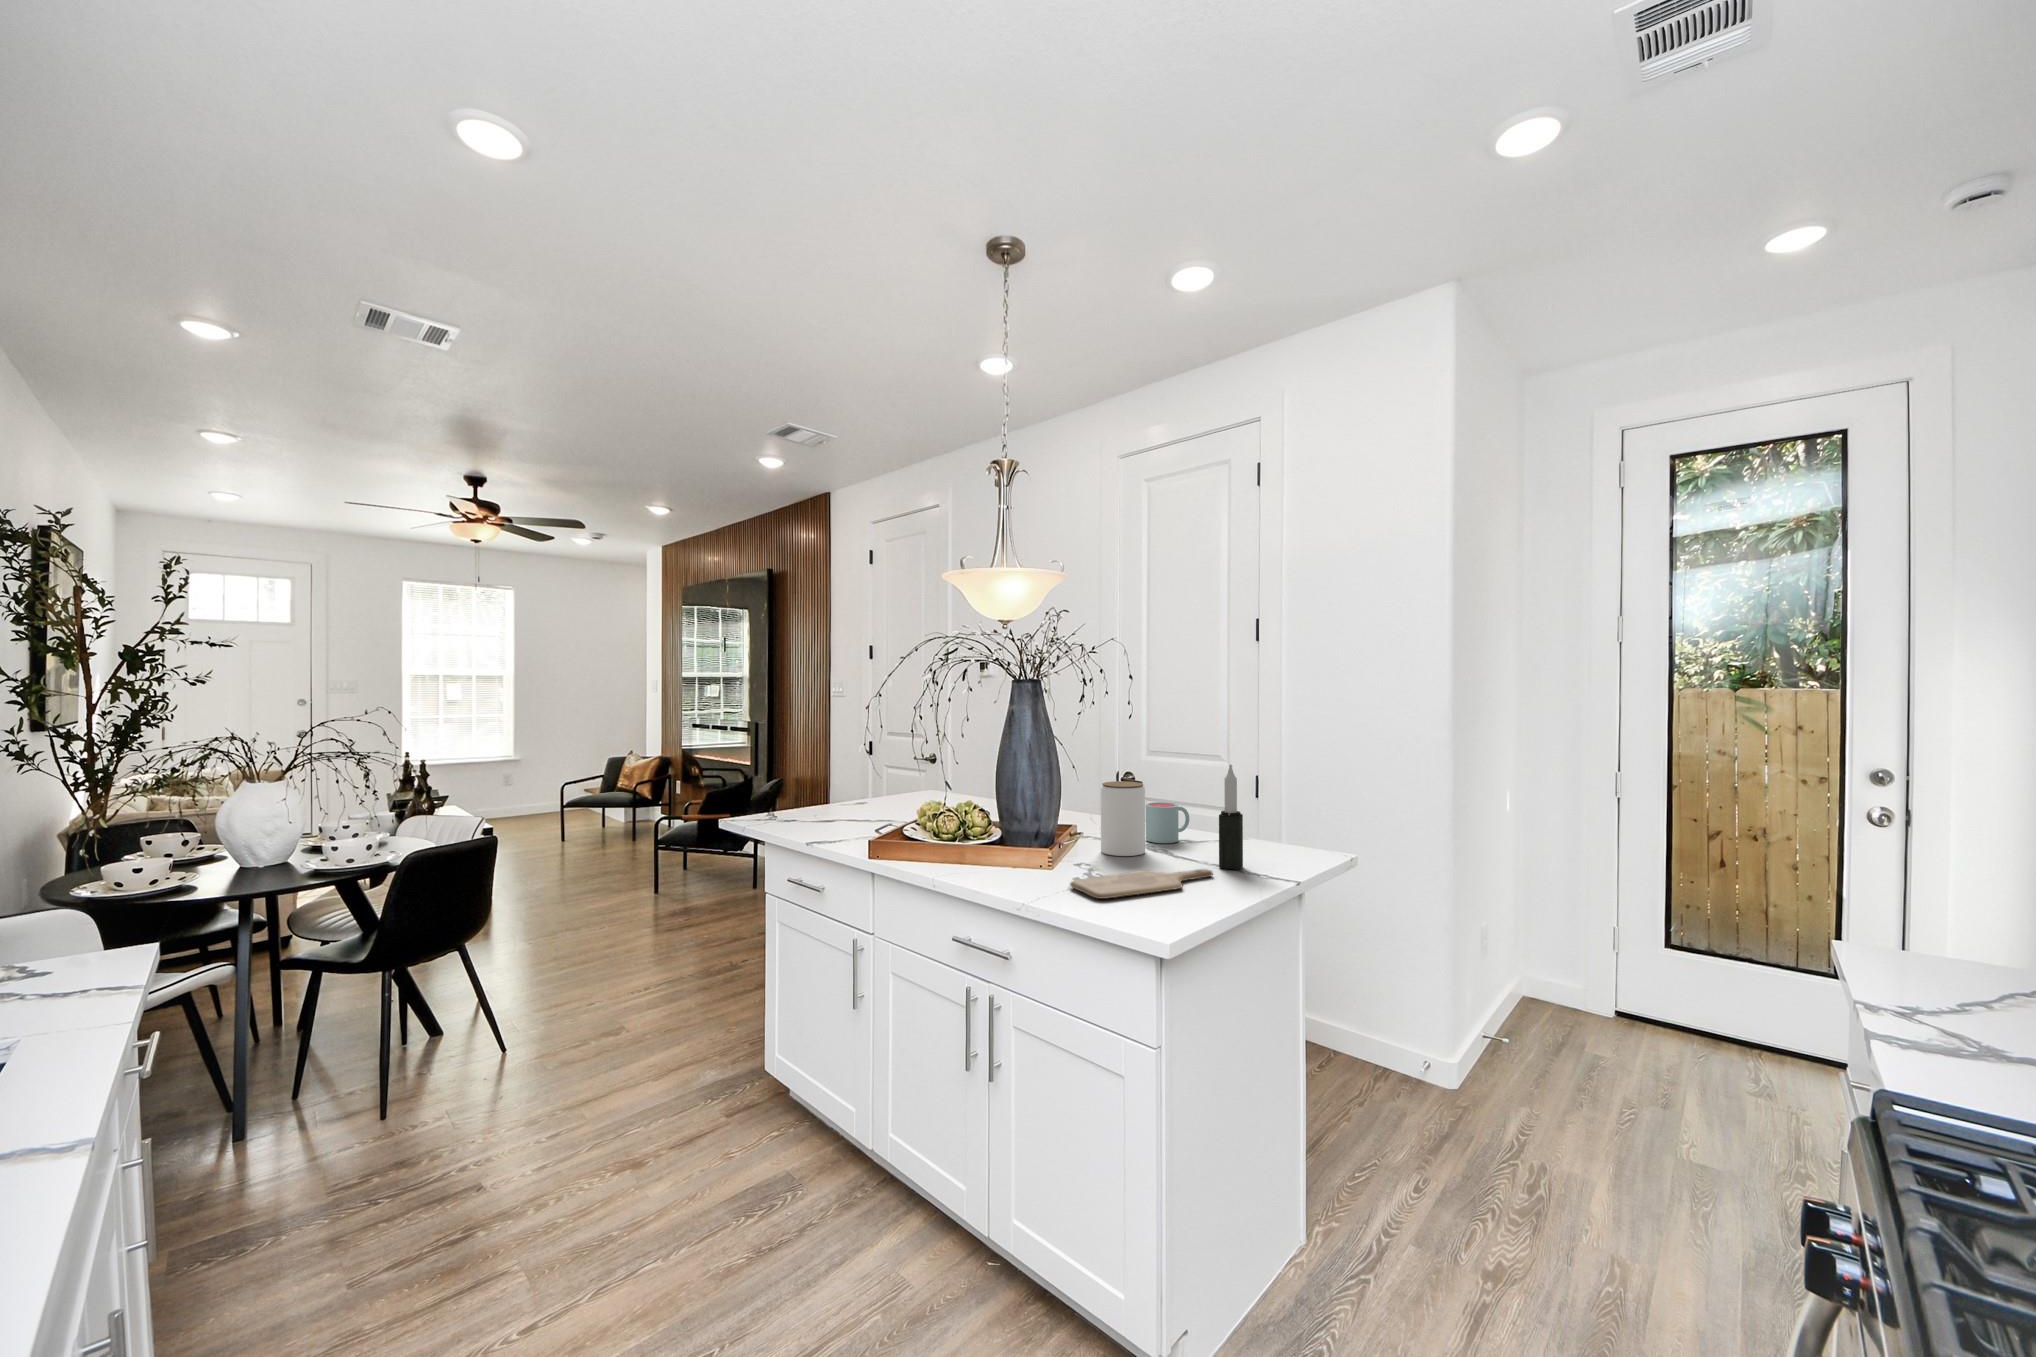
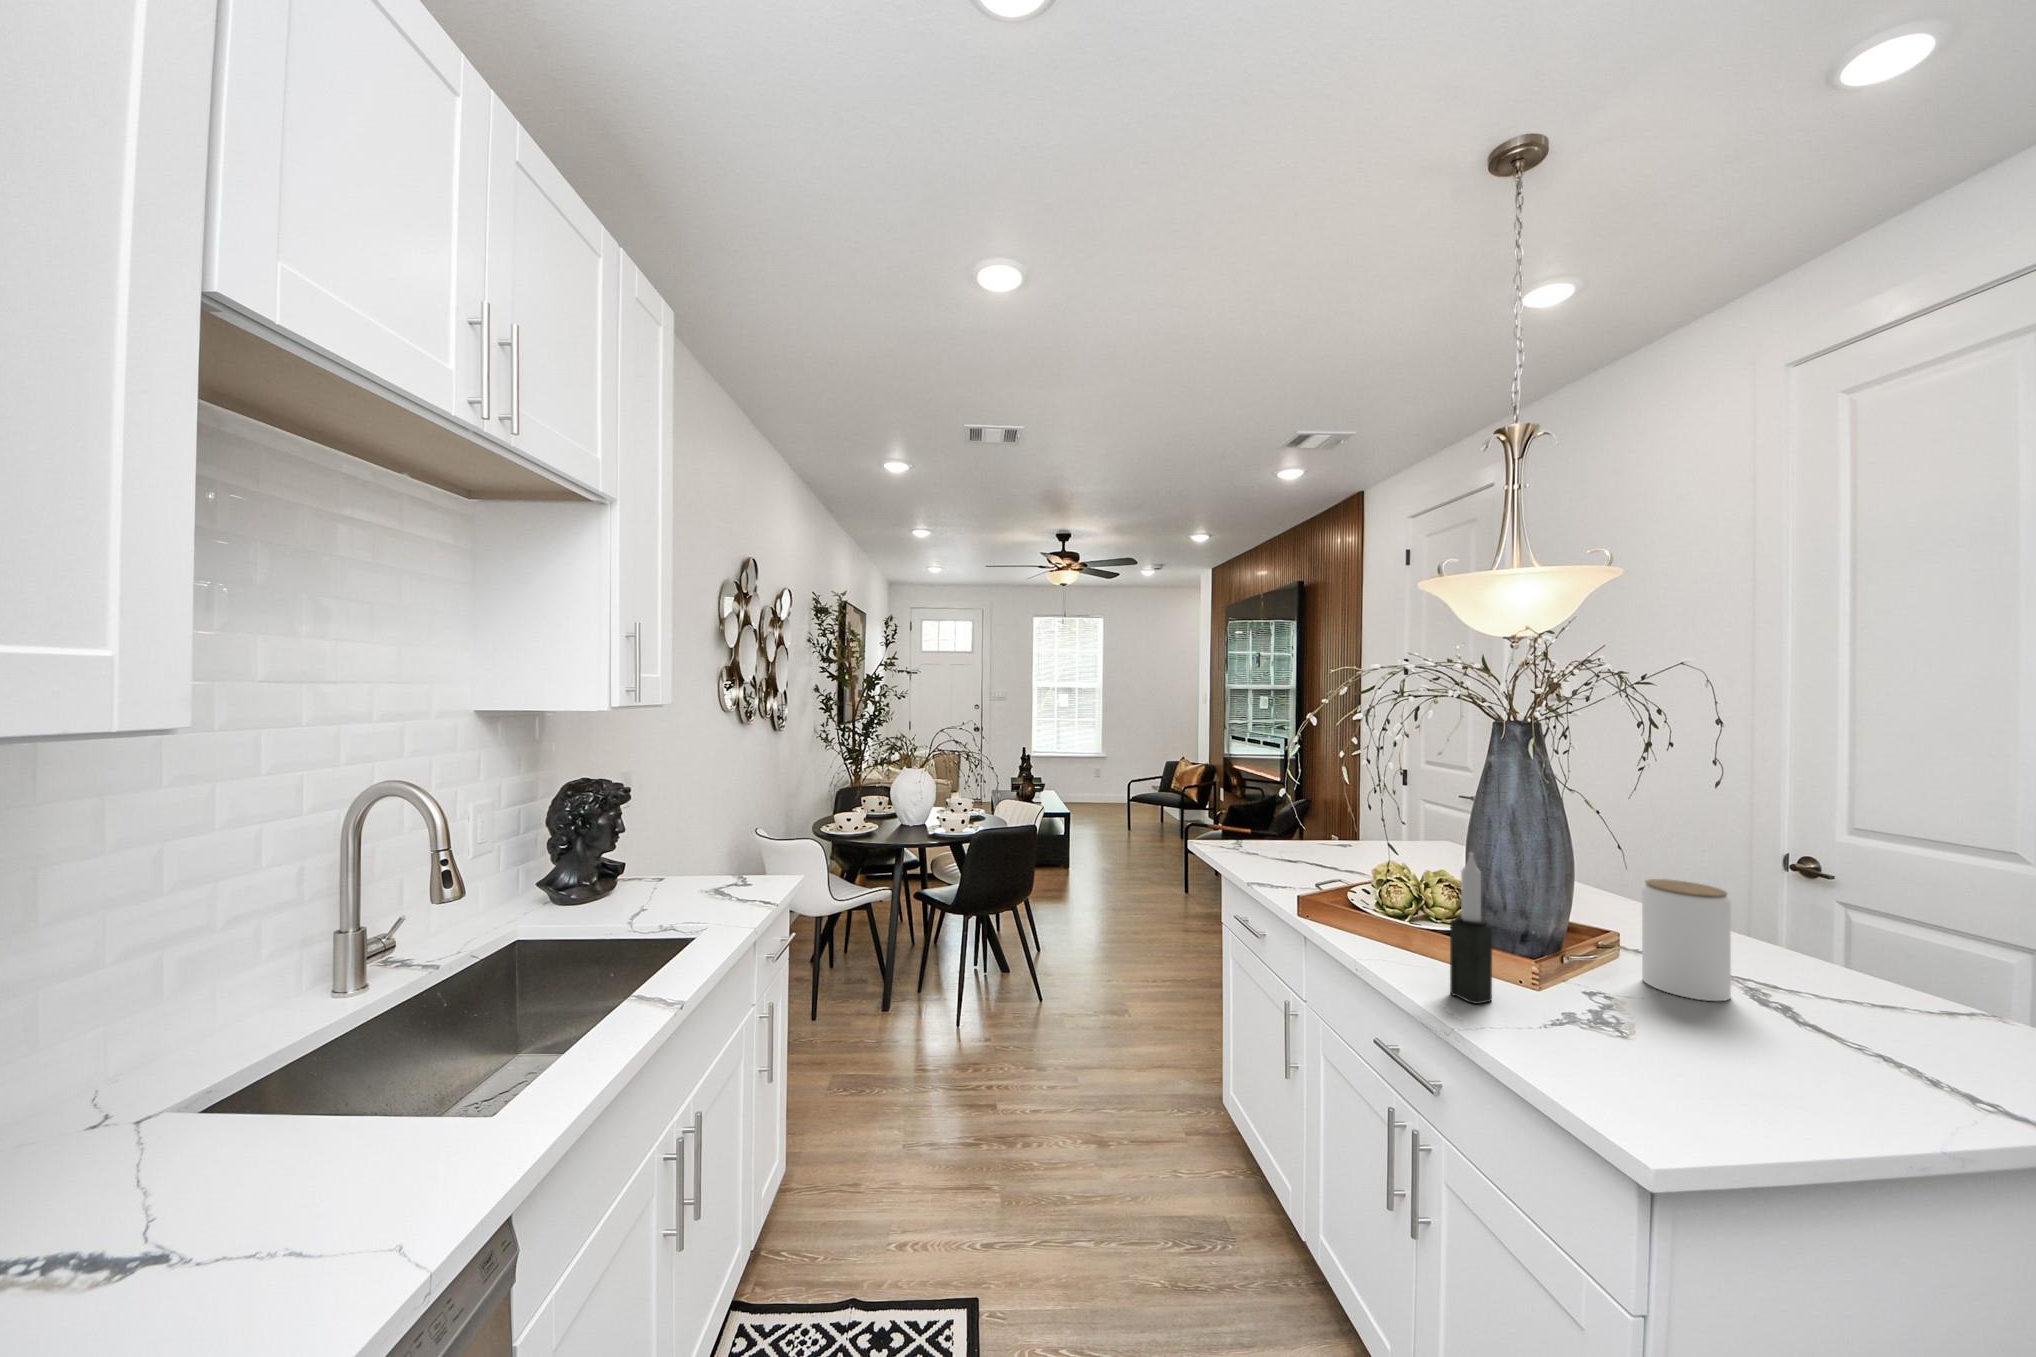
candle: present [1219,765,1243,870] -> present [1450,852,1492,1004]
mug: present [1146,802,1189,843] -> none [1745,921,1847,995]
cutting board: present [1070,869,1213,899] -> none [1547,1019,1863,1088]

